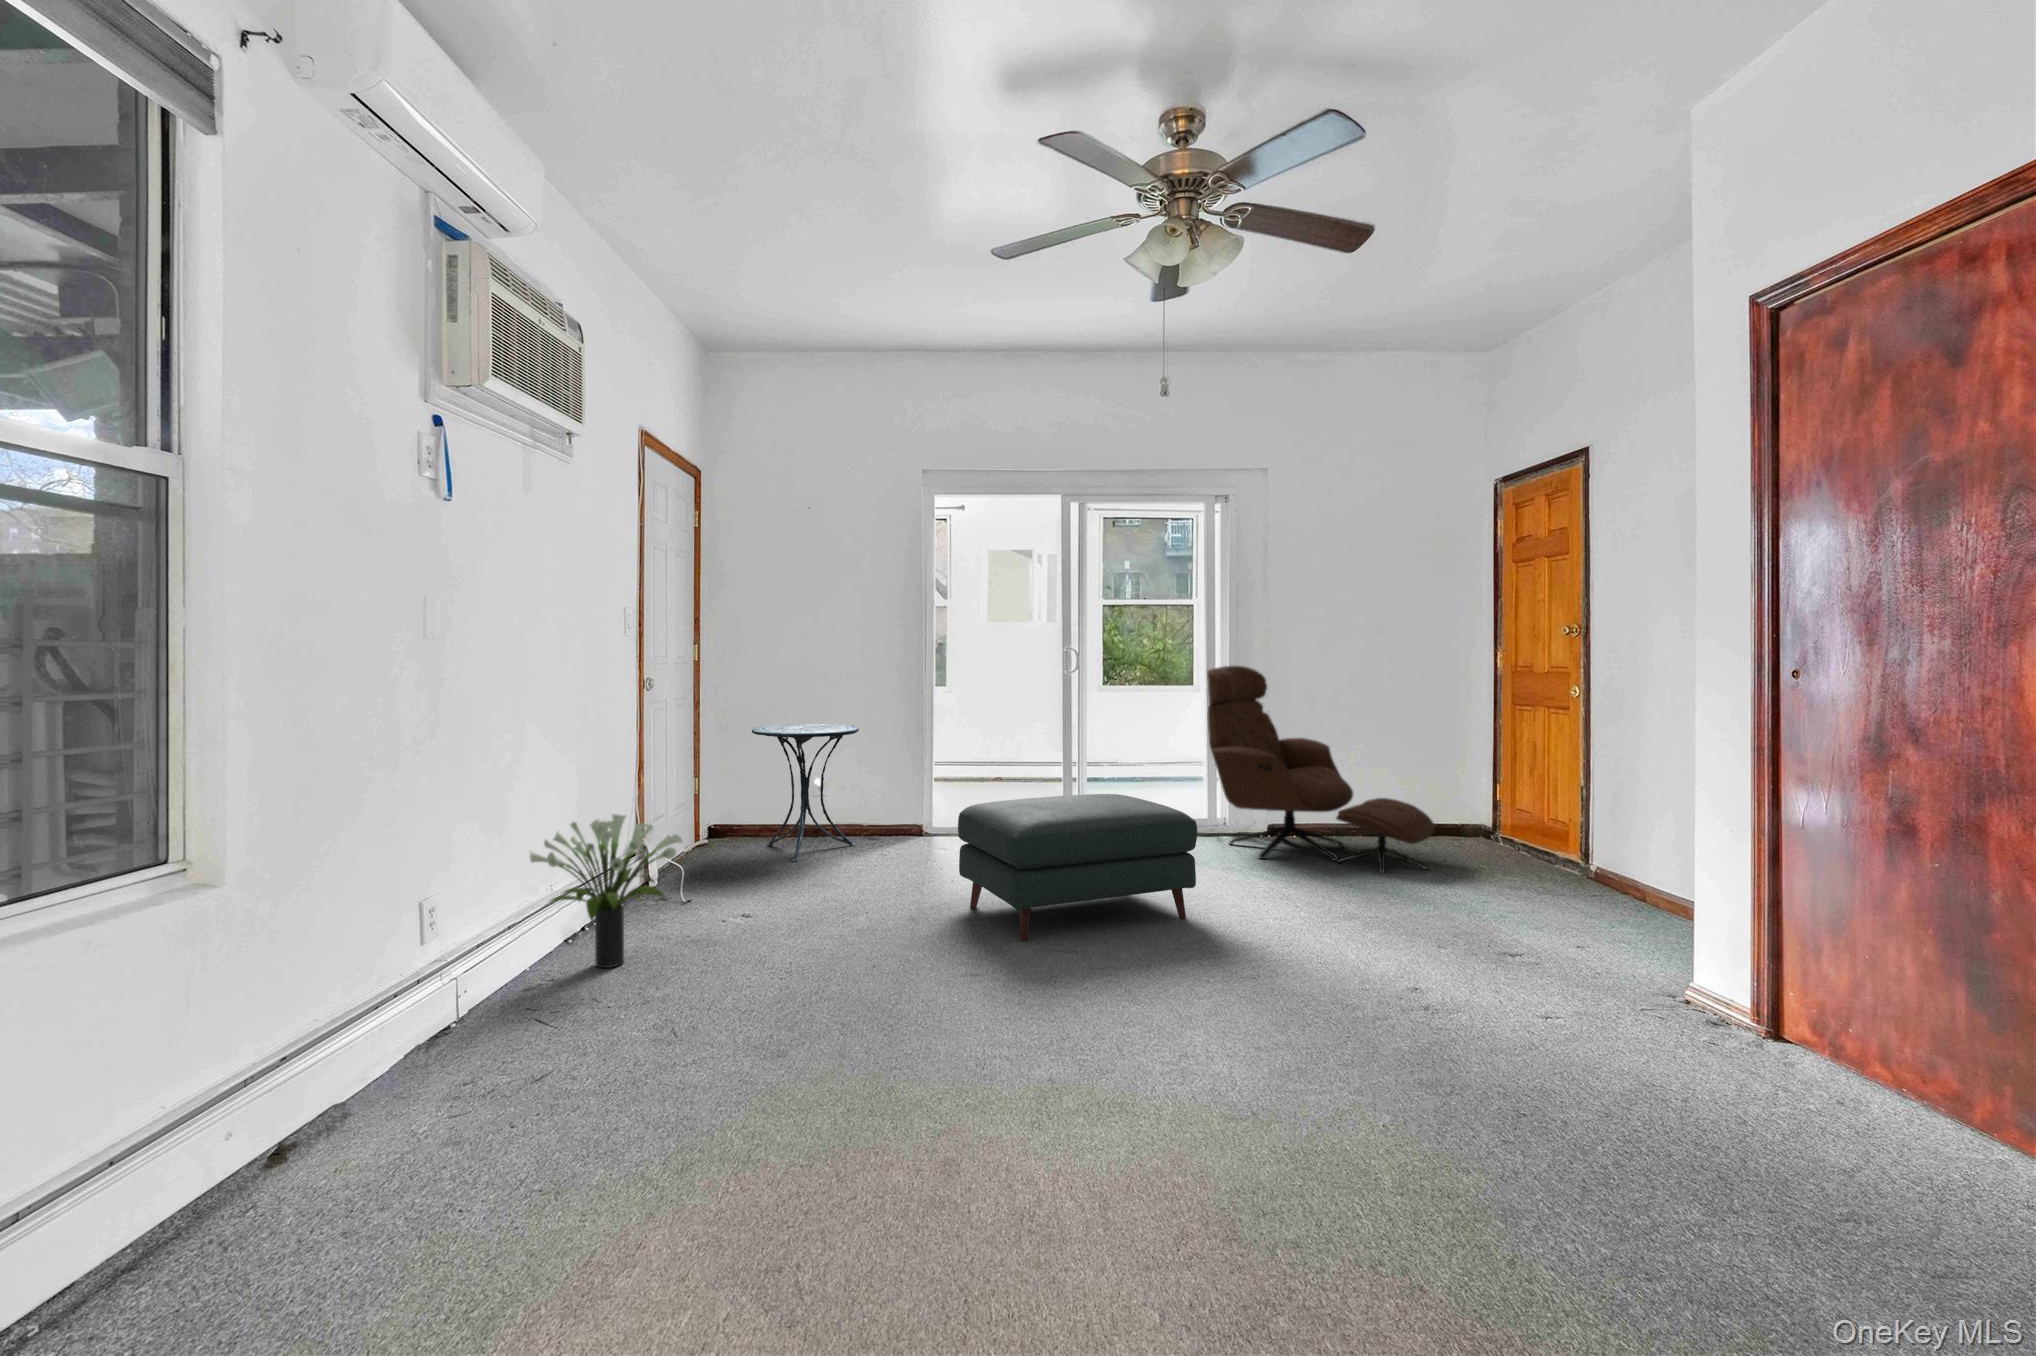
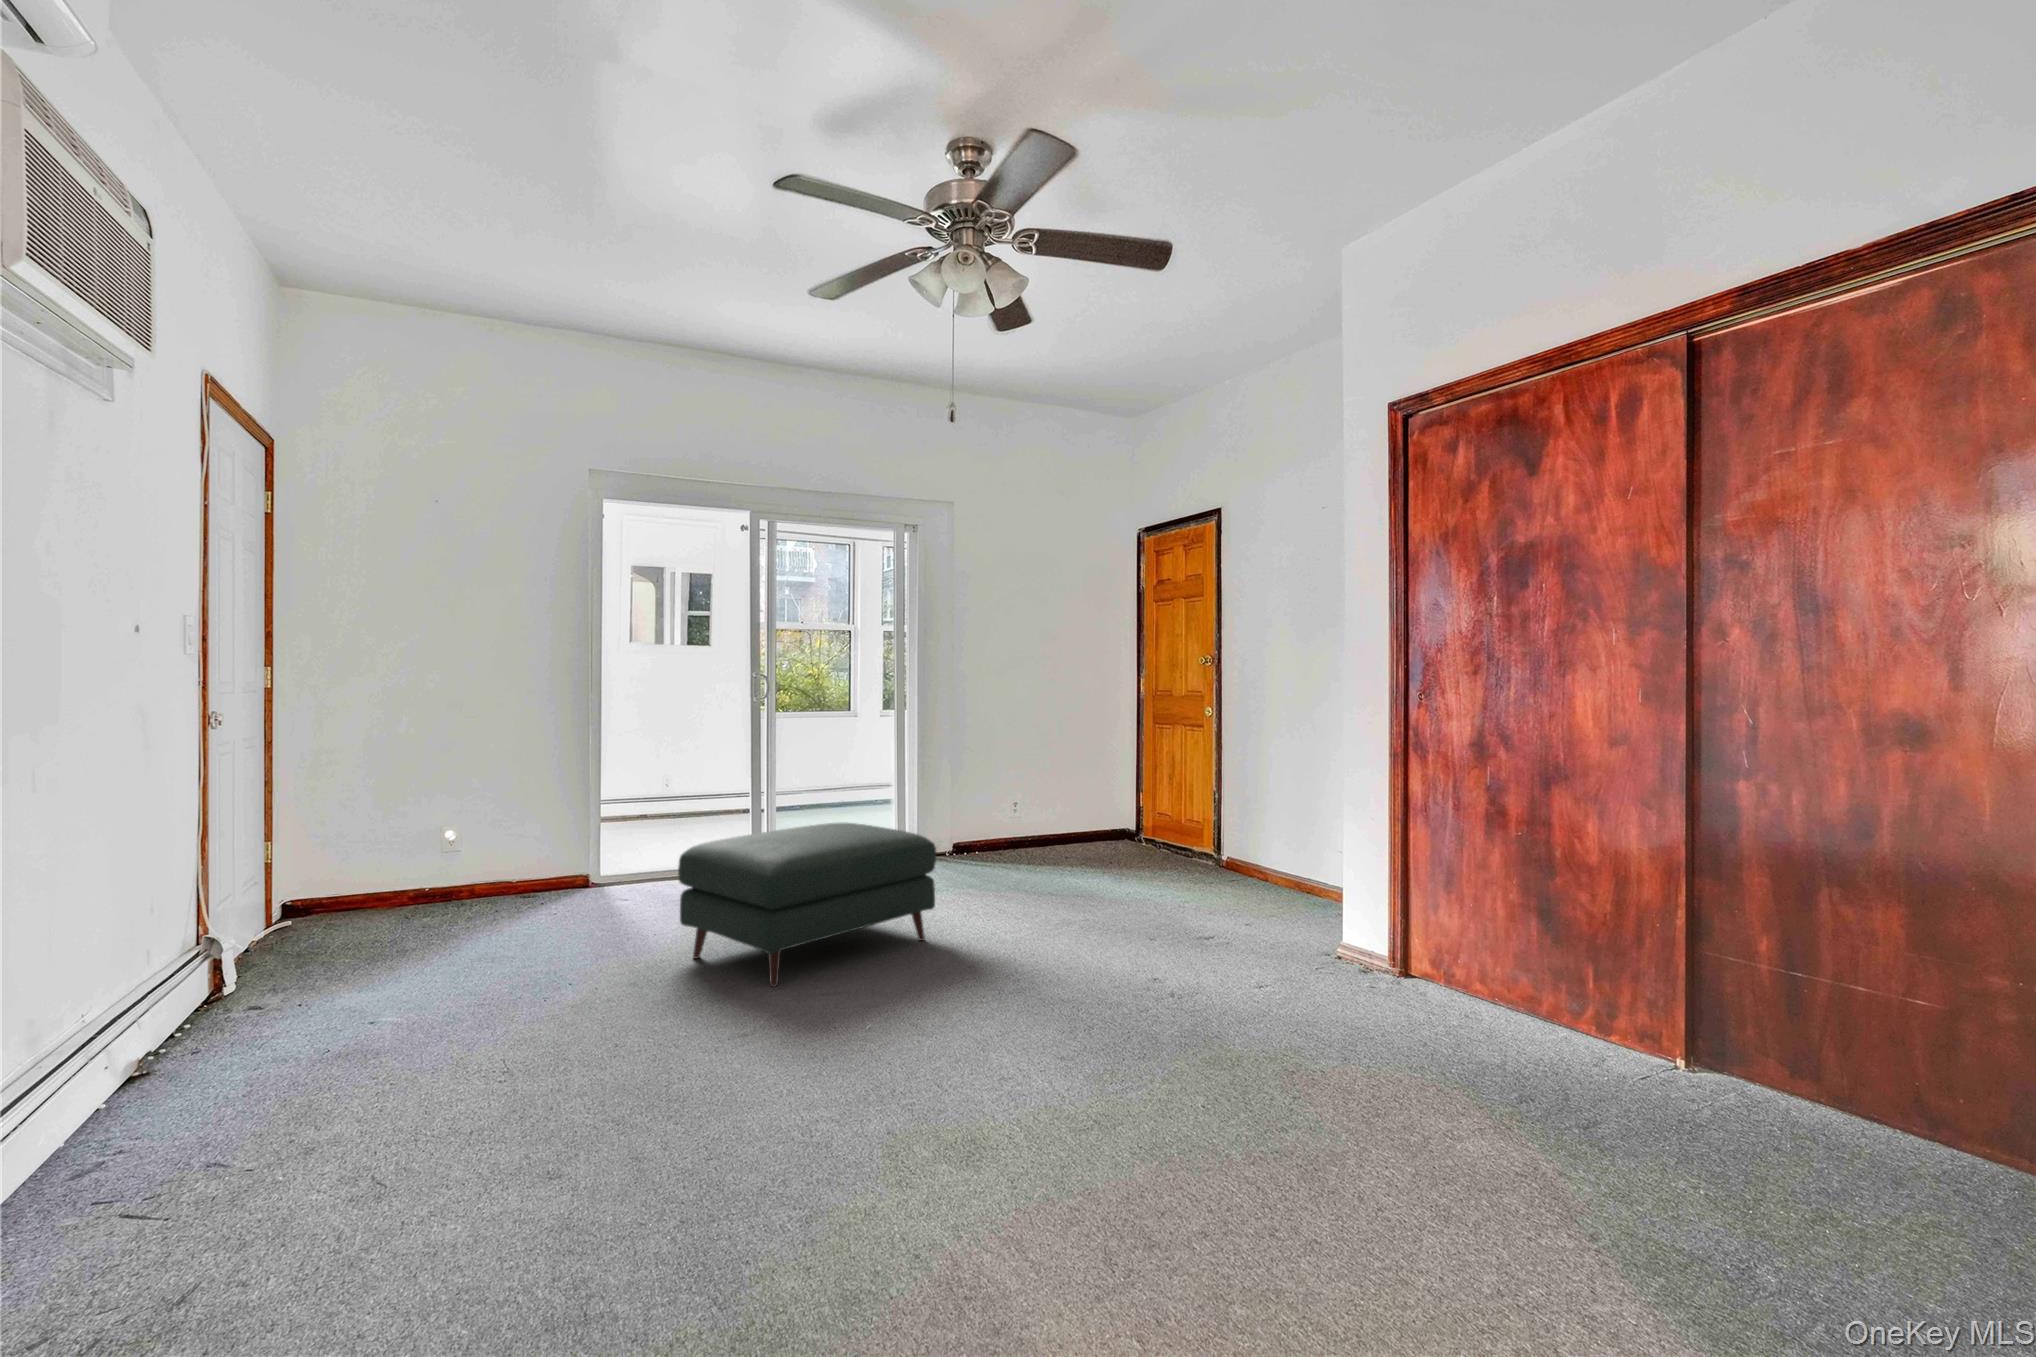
lounge chair: present [1207,666,1435,873] -> none [903,692,1103,877]
side table: present [752,724,859,862] -> none [365,763,516,933]
potted plant: present [529,815,682,968] -> none [65,895,329,1113]

